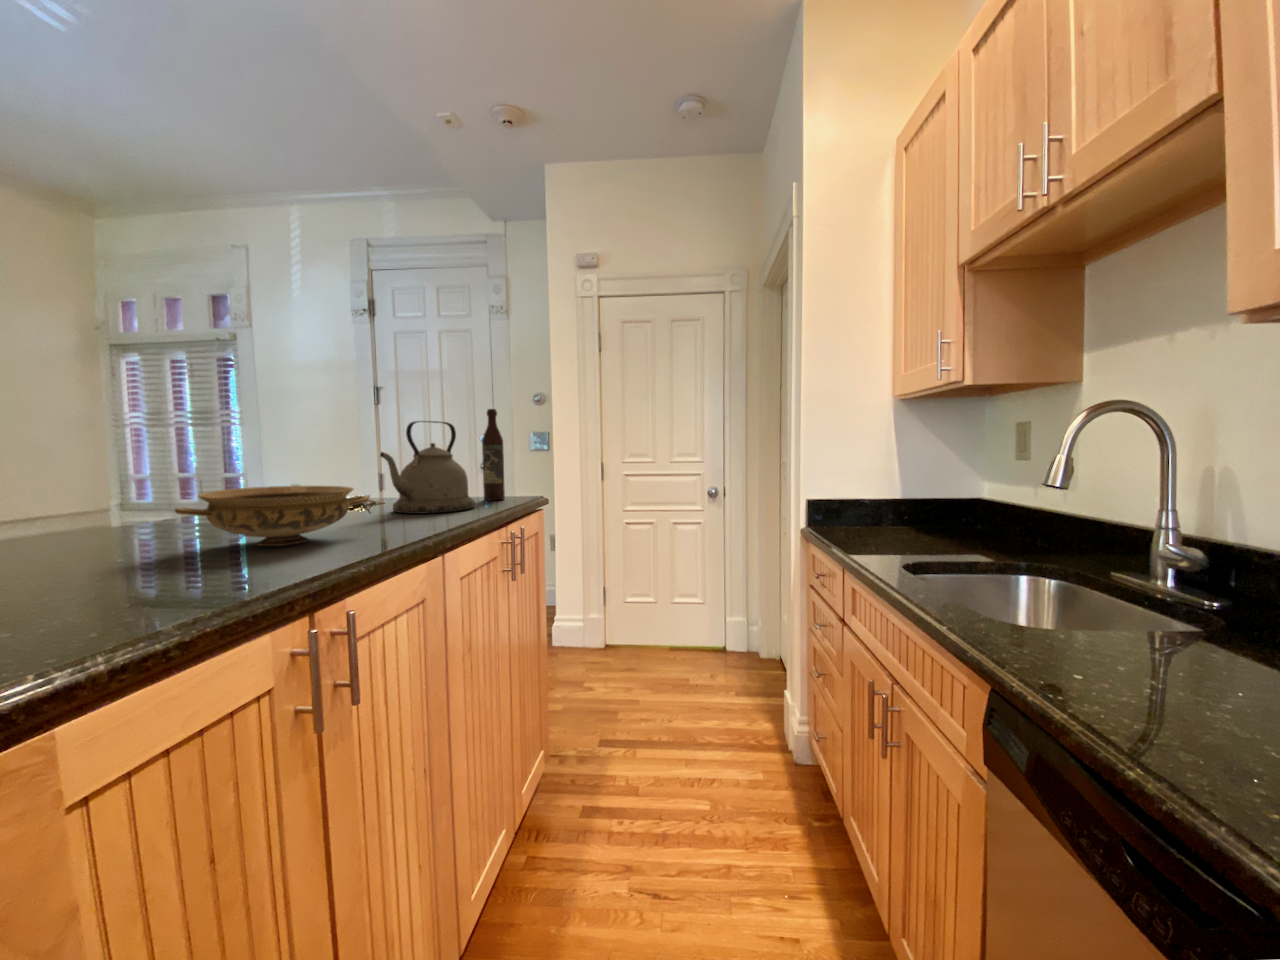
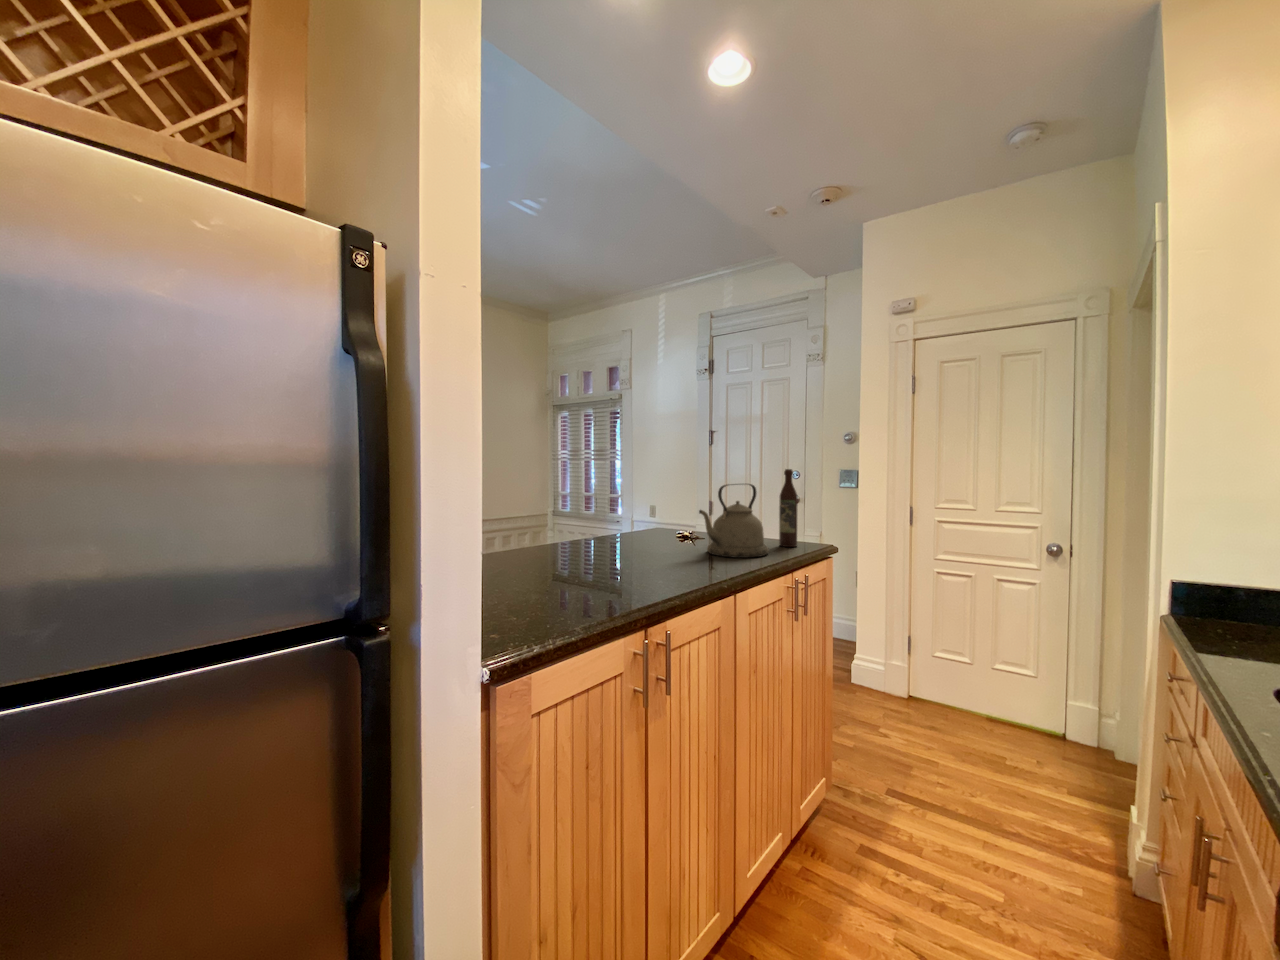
ceramic bowl: present [175,486,369,546] -> none [585,535,687,578]

